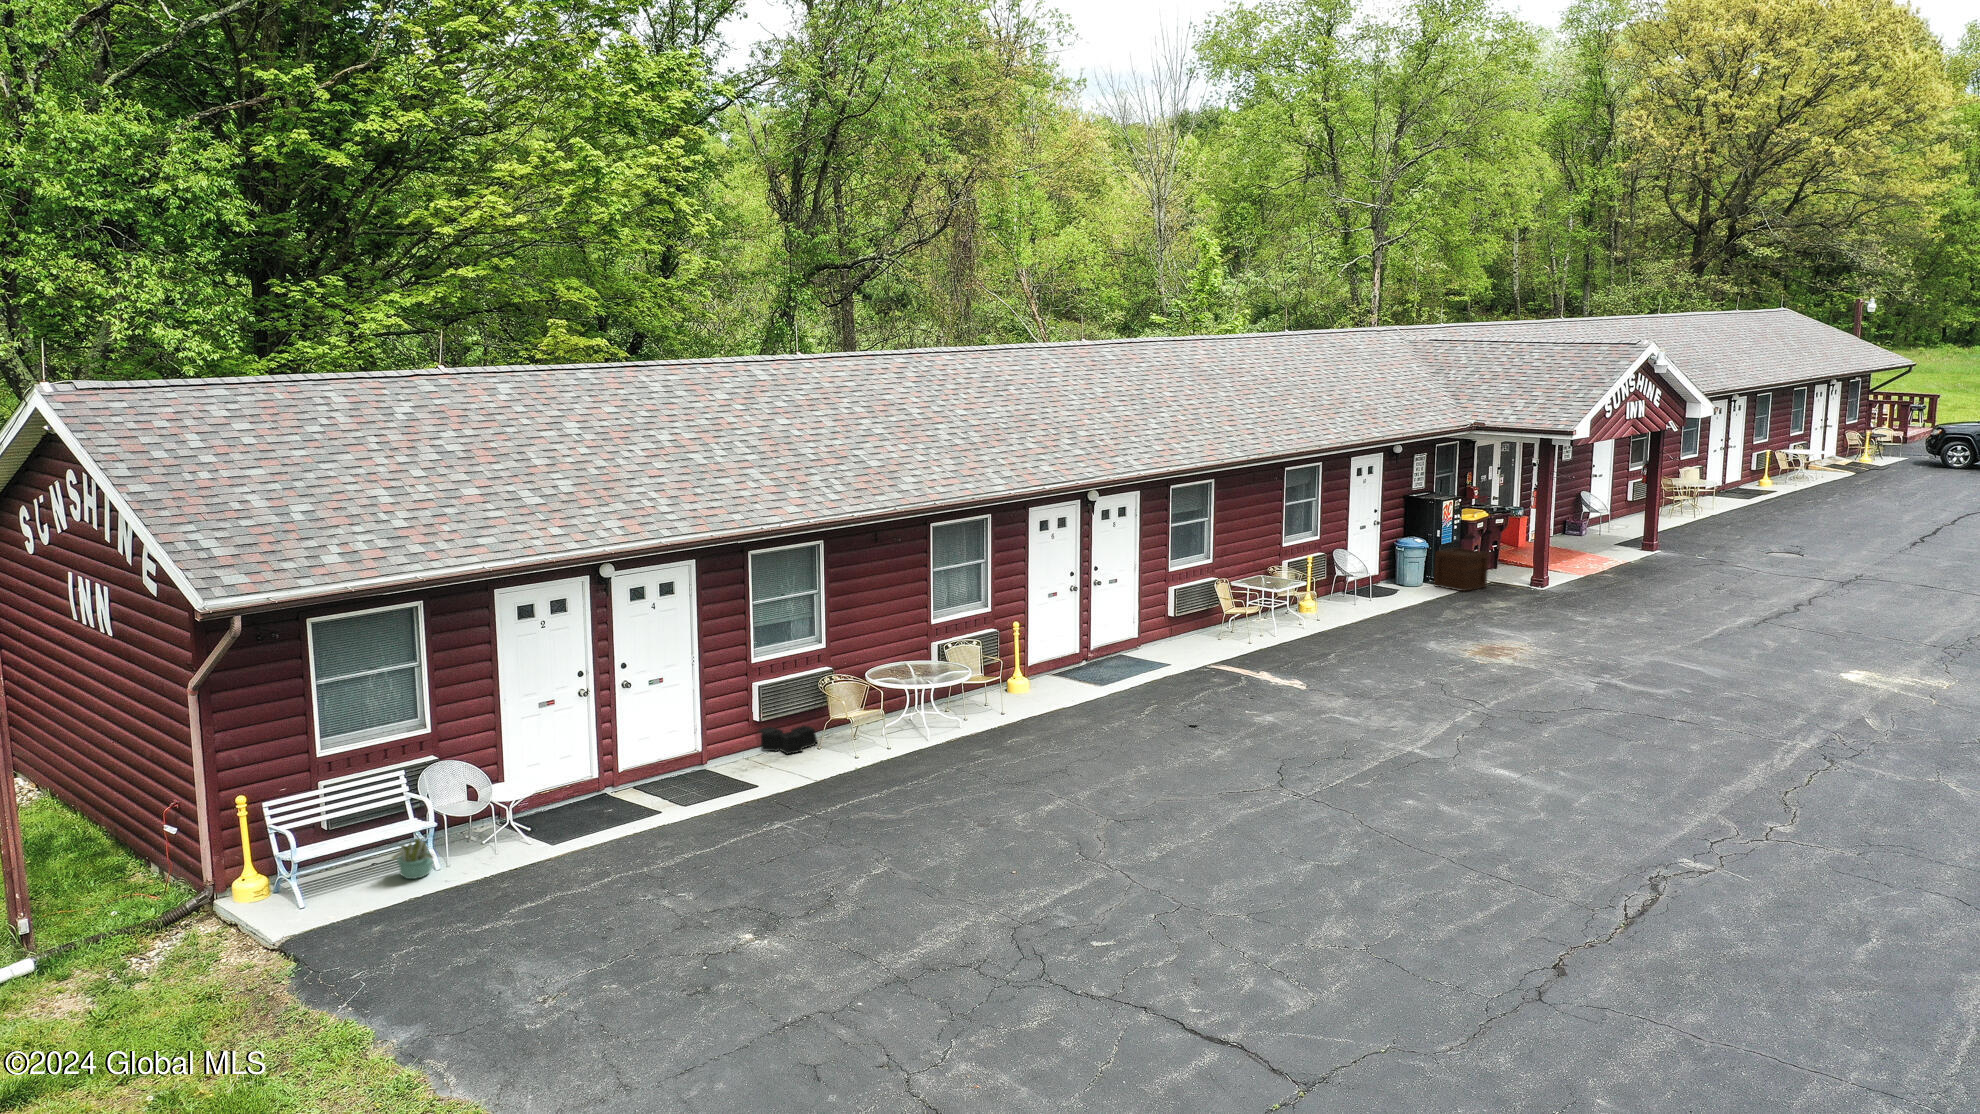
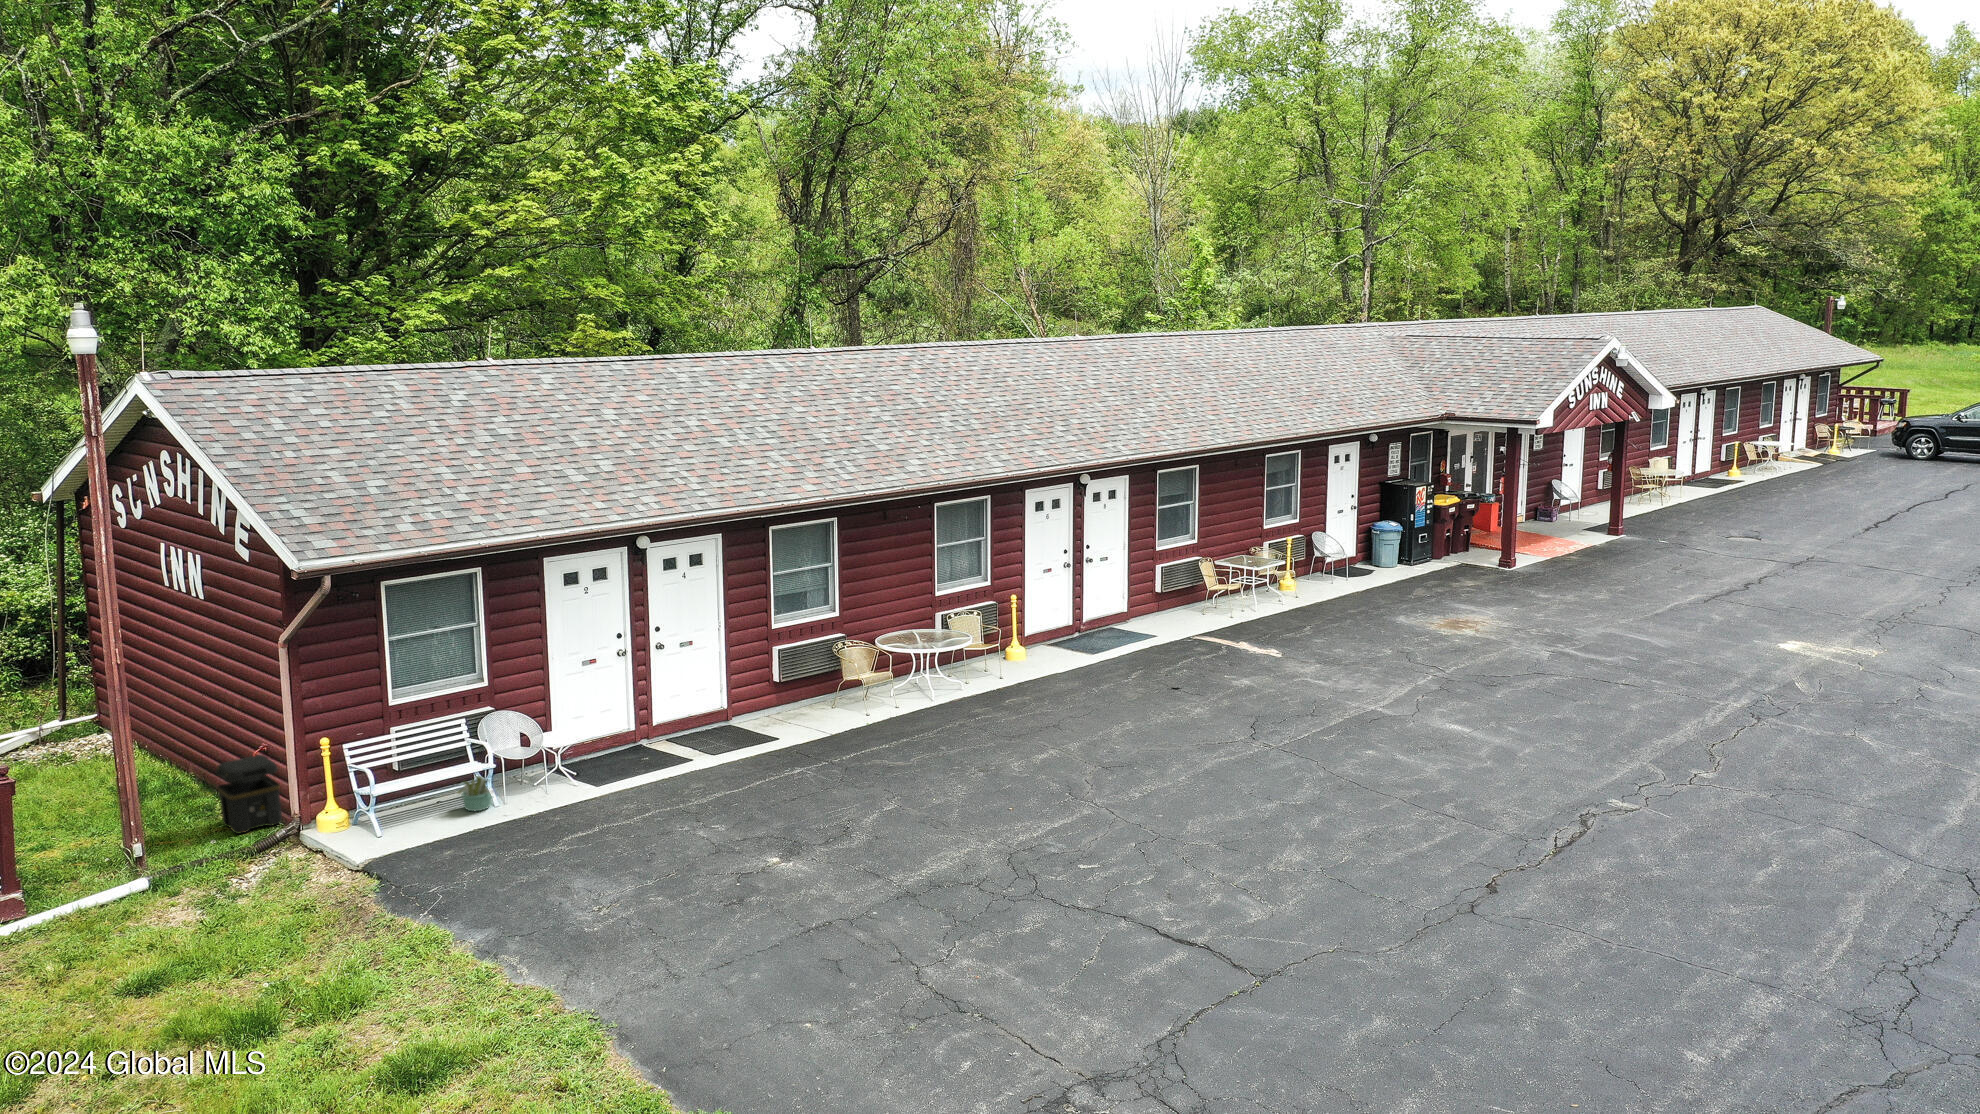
wooden crate: present [1434,548,1488,591] -> none [1407,532,1459,572]
storage bin: present [758,726,817,754] -> none [776,686,831,711]
toolbox: none [114,816,191,908] -> present [216,755,282,834]

